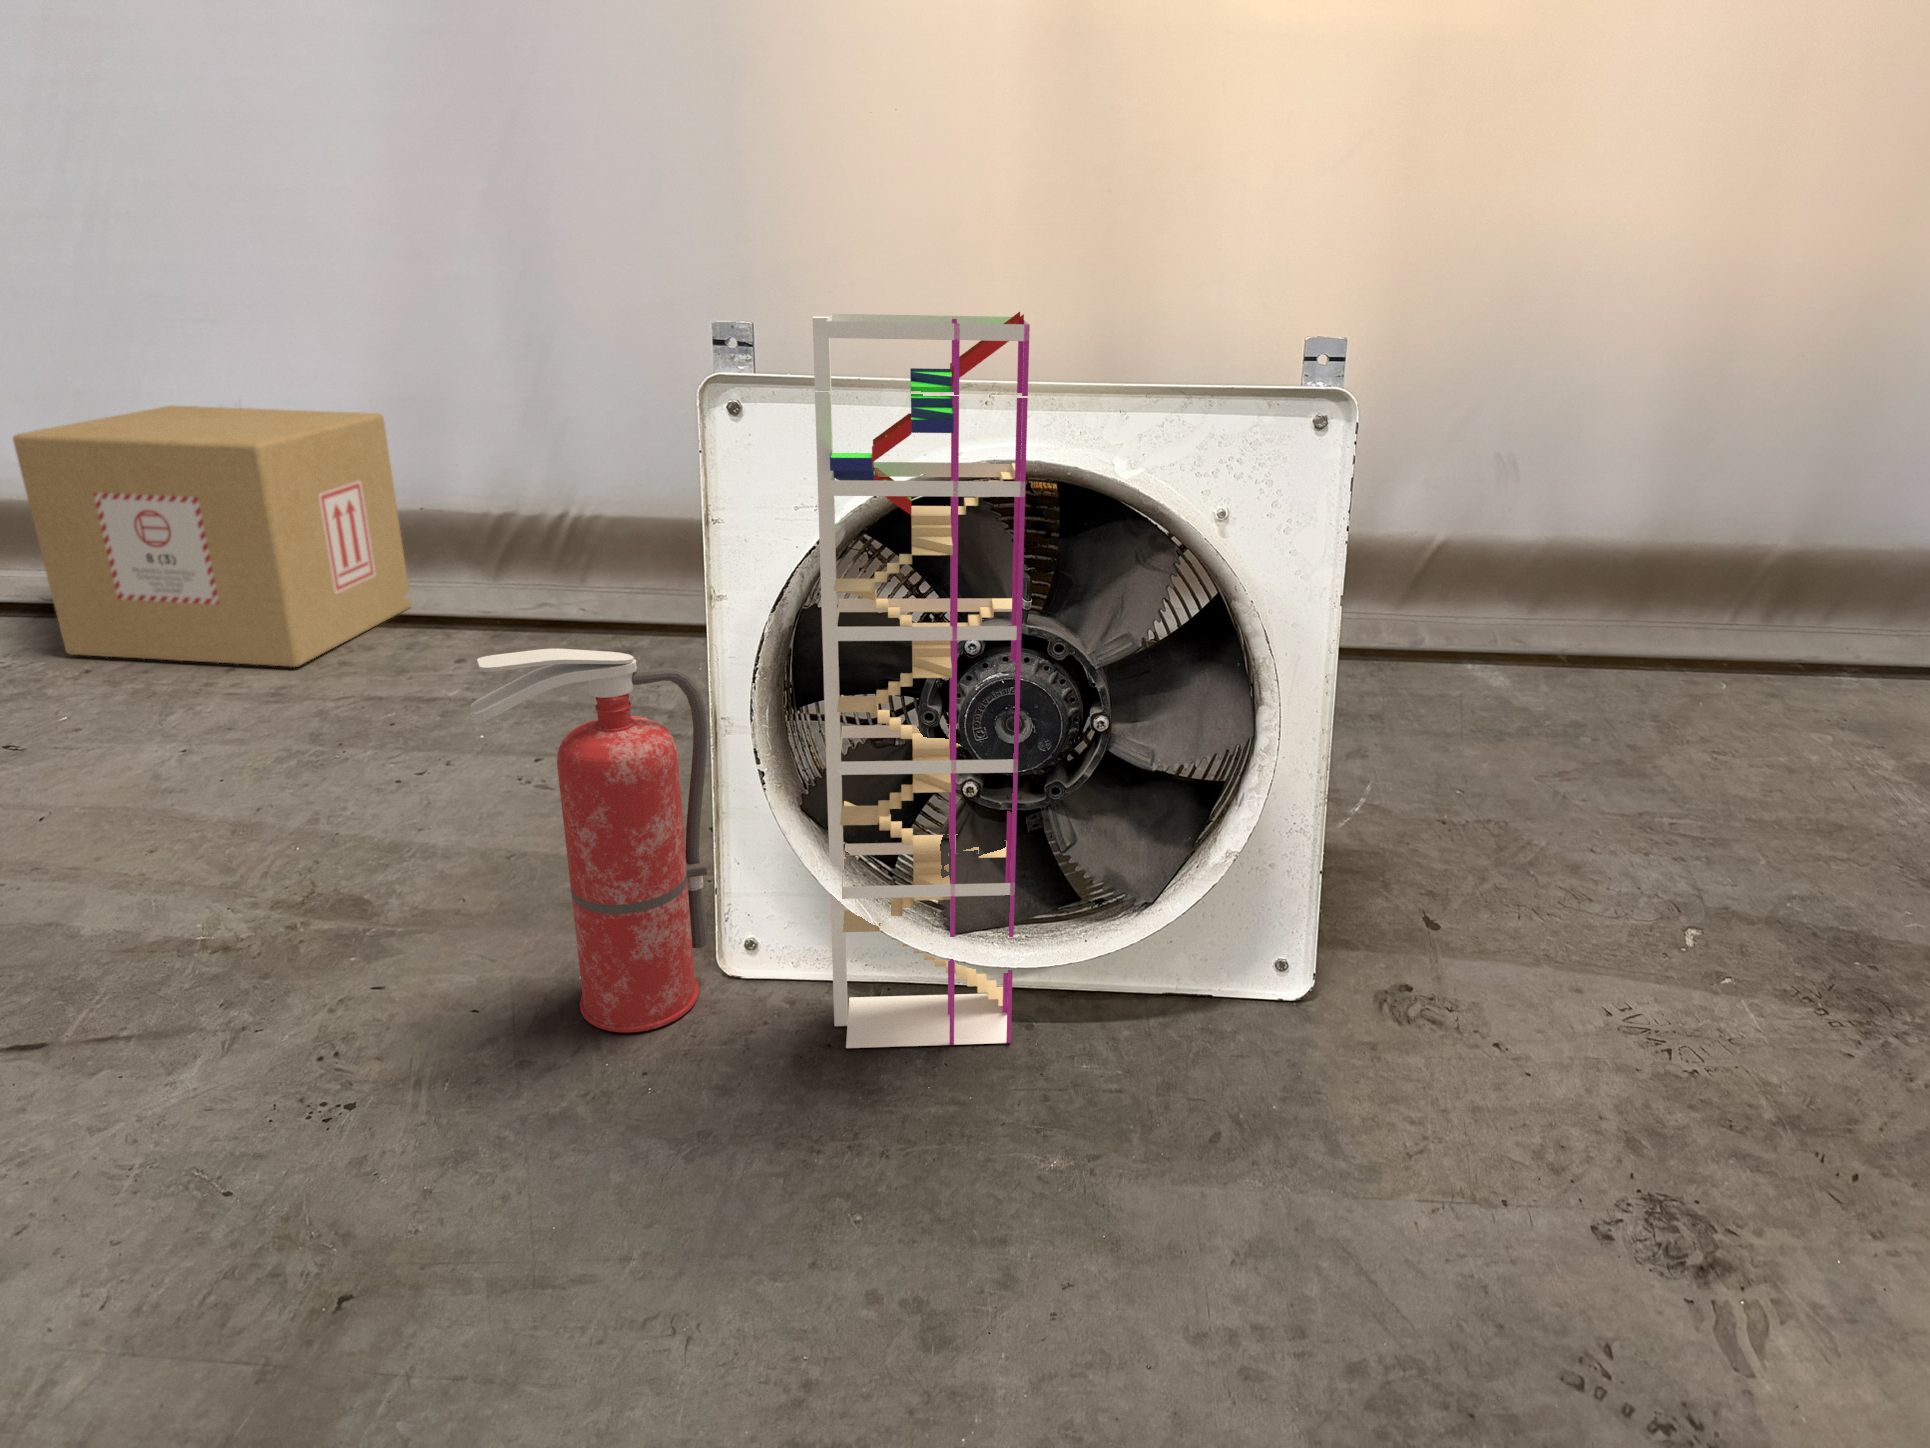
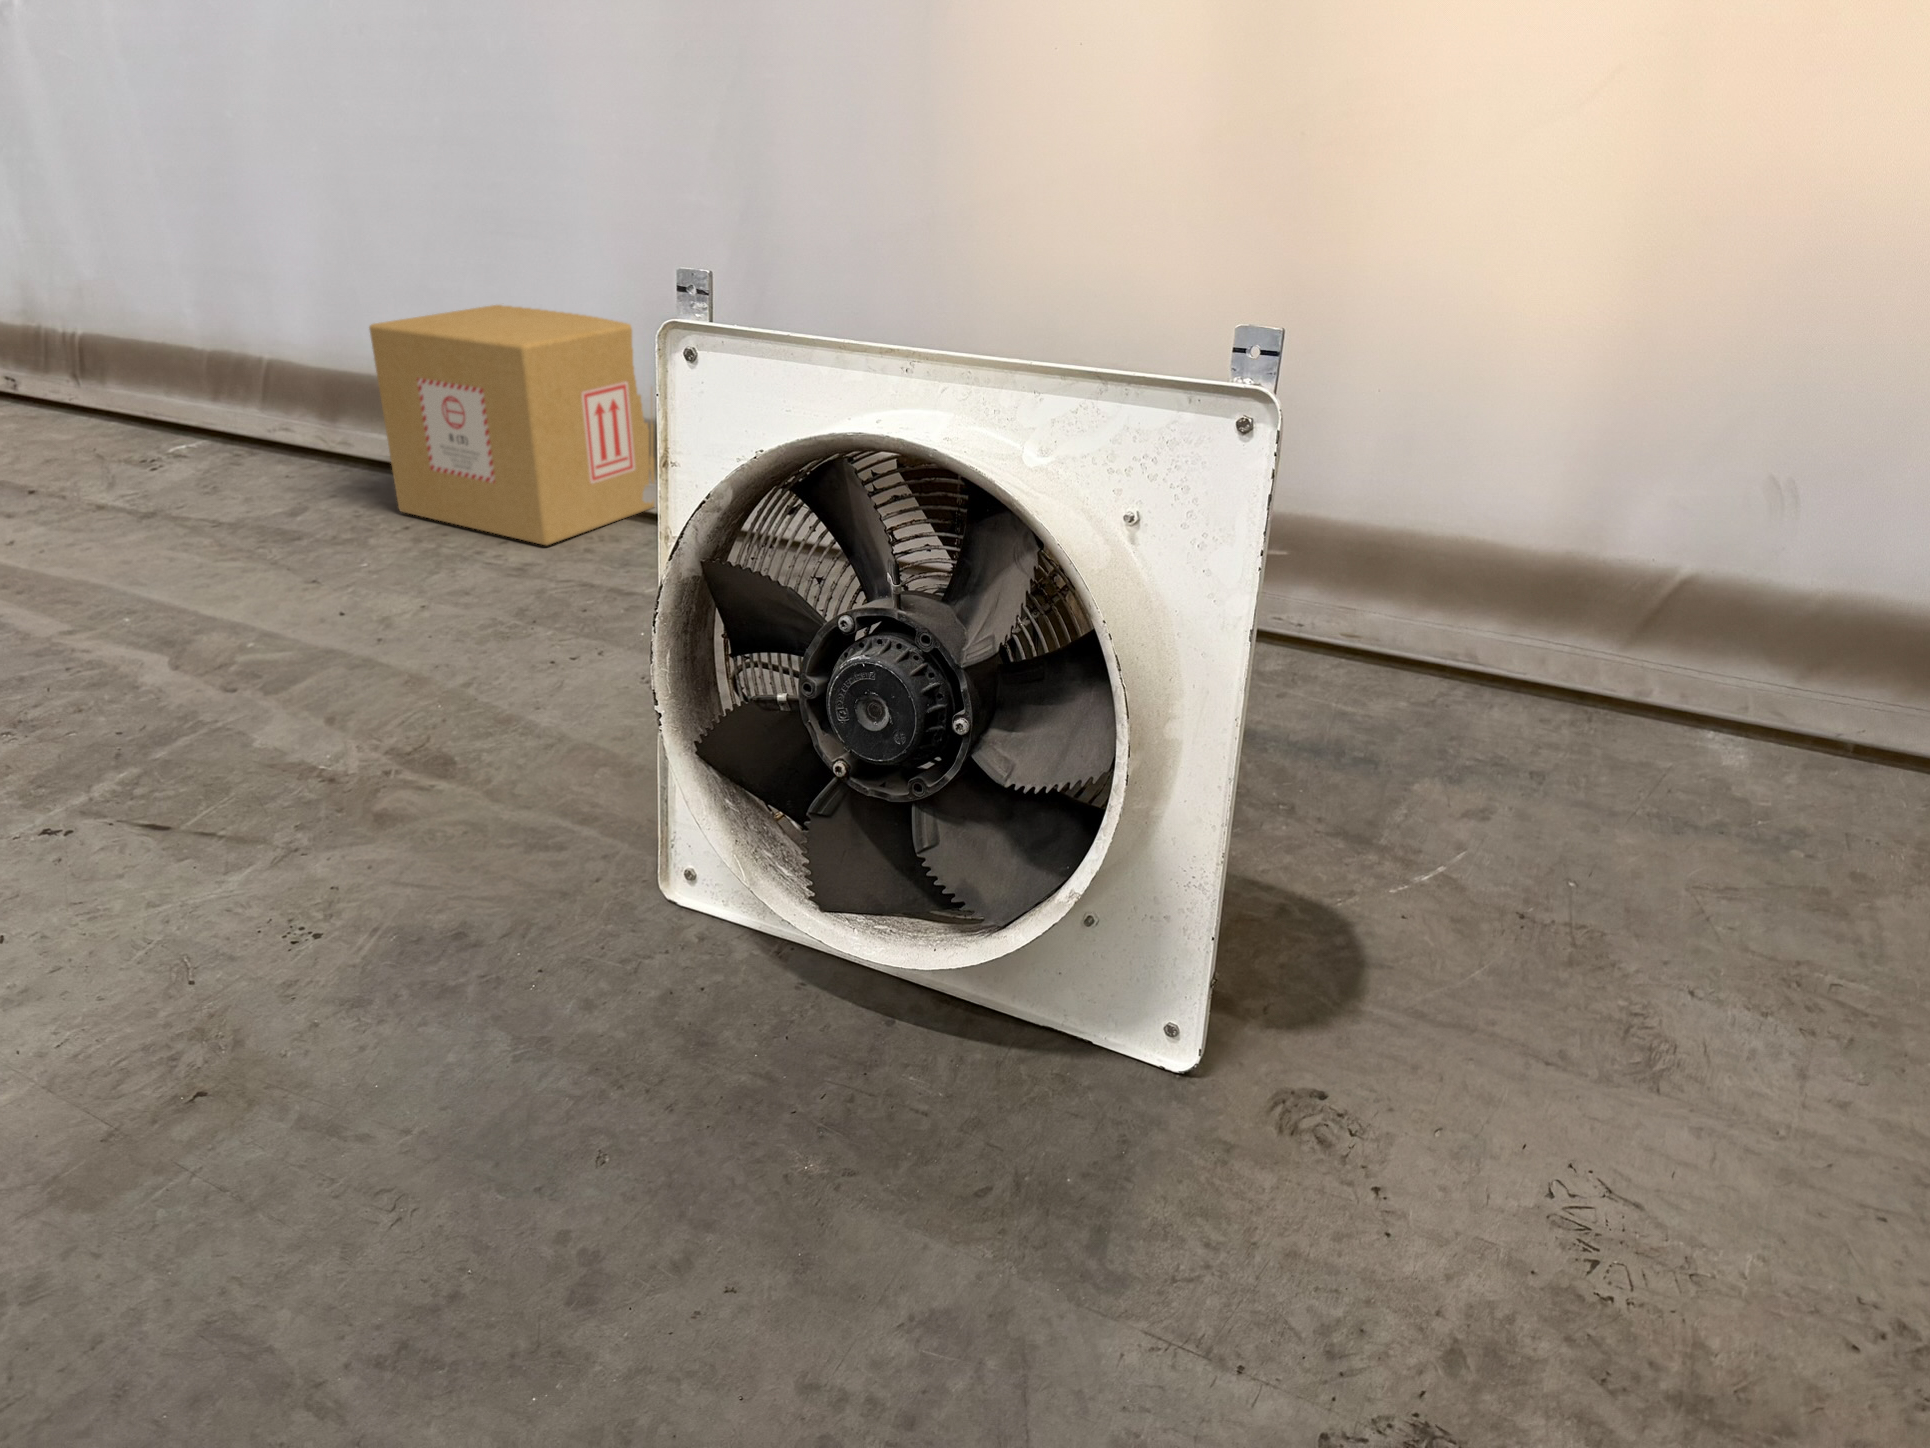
shelving unit: present [813,312,1030,1048] -> none [659,273,896,1032]
fire extinguisher: present [470,649,709,1033] -> none [424,570,652,932]

